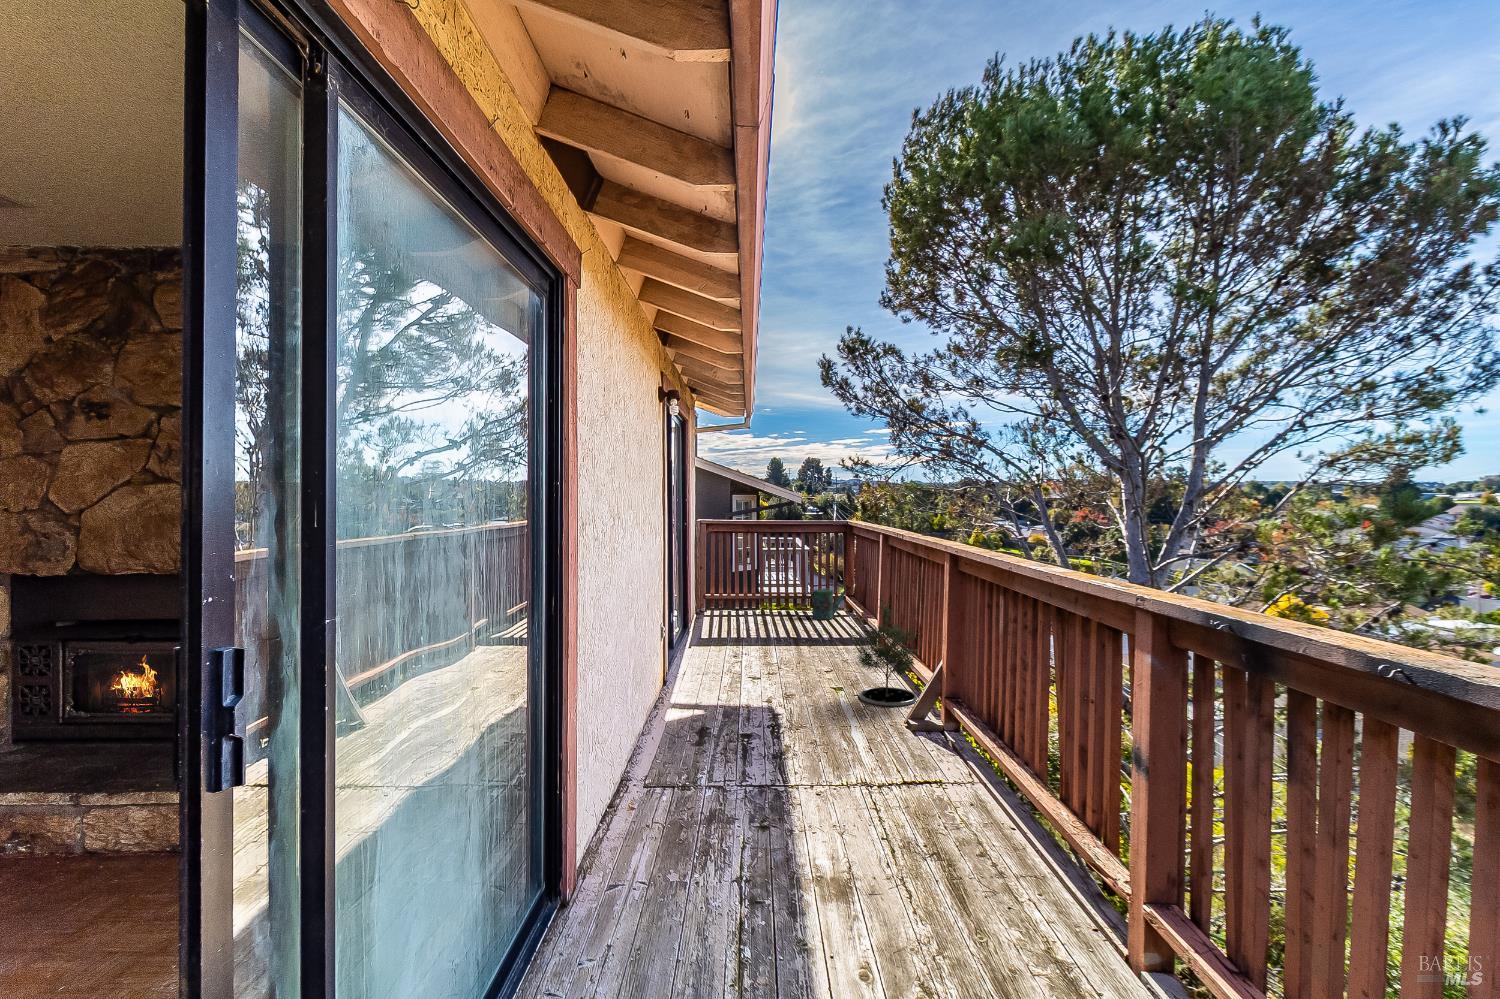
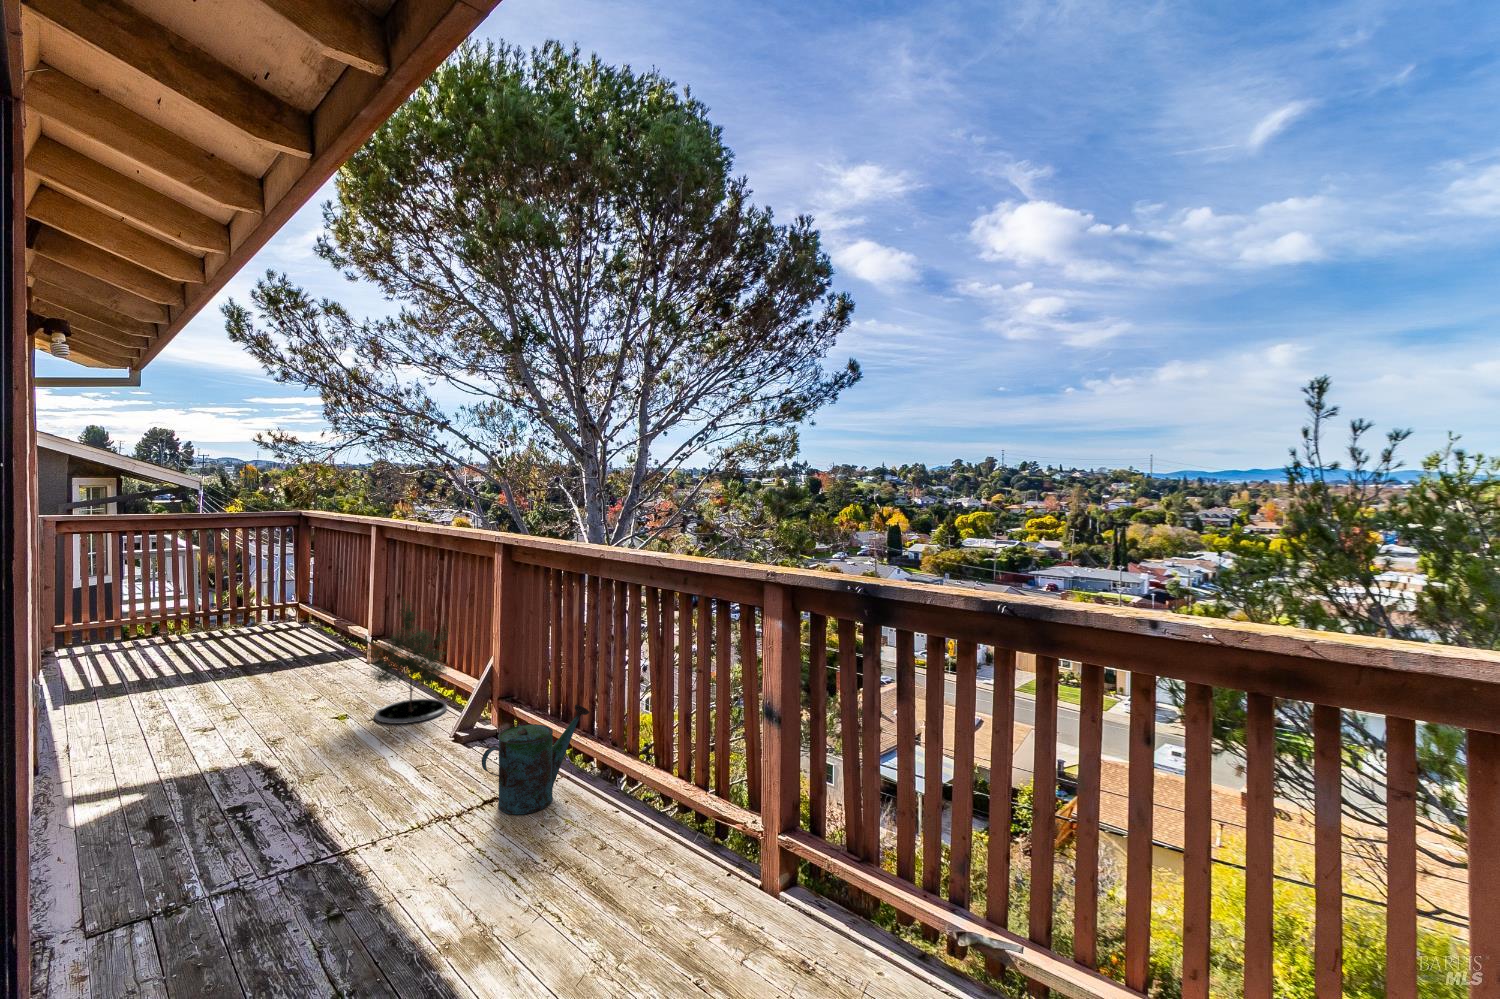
watering can: present [805,585,851,620] -> present [482,705,589,814]

